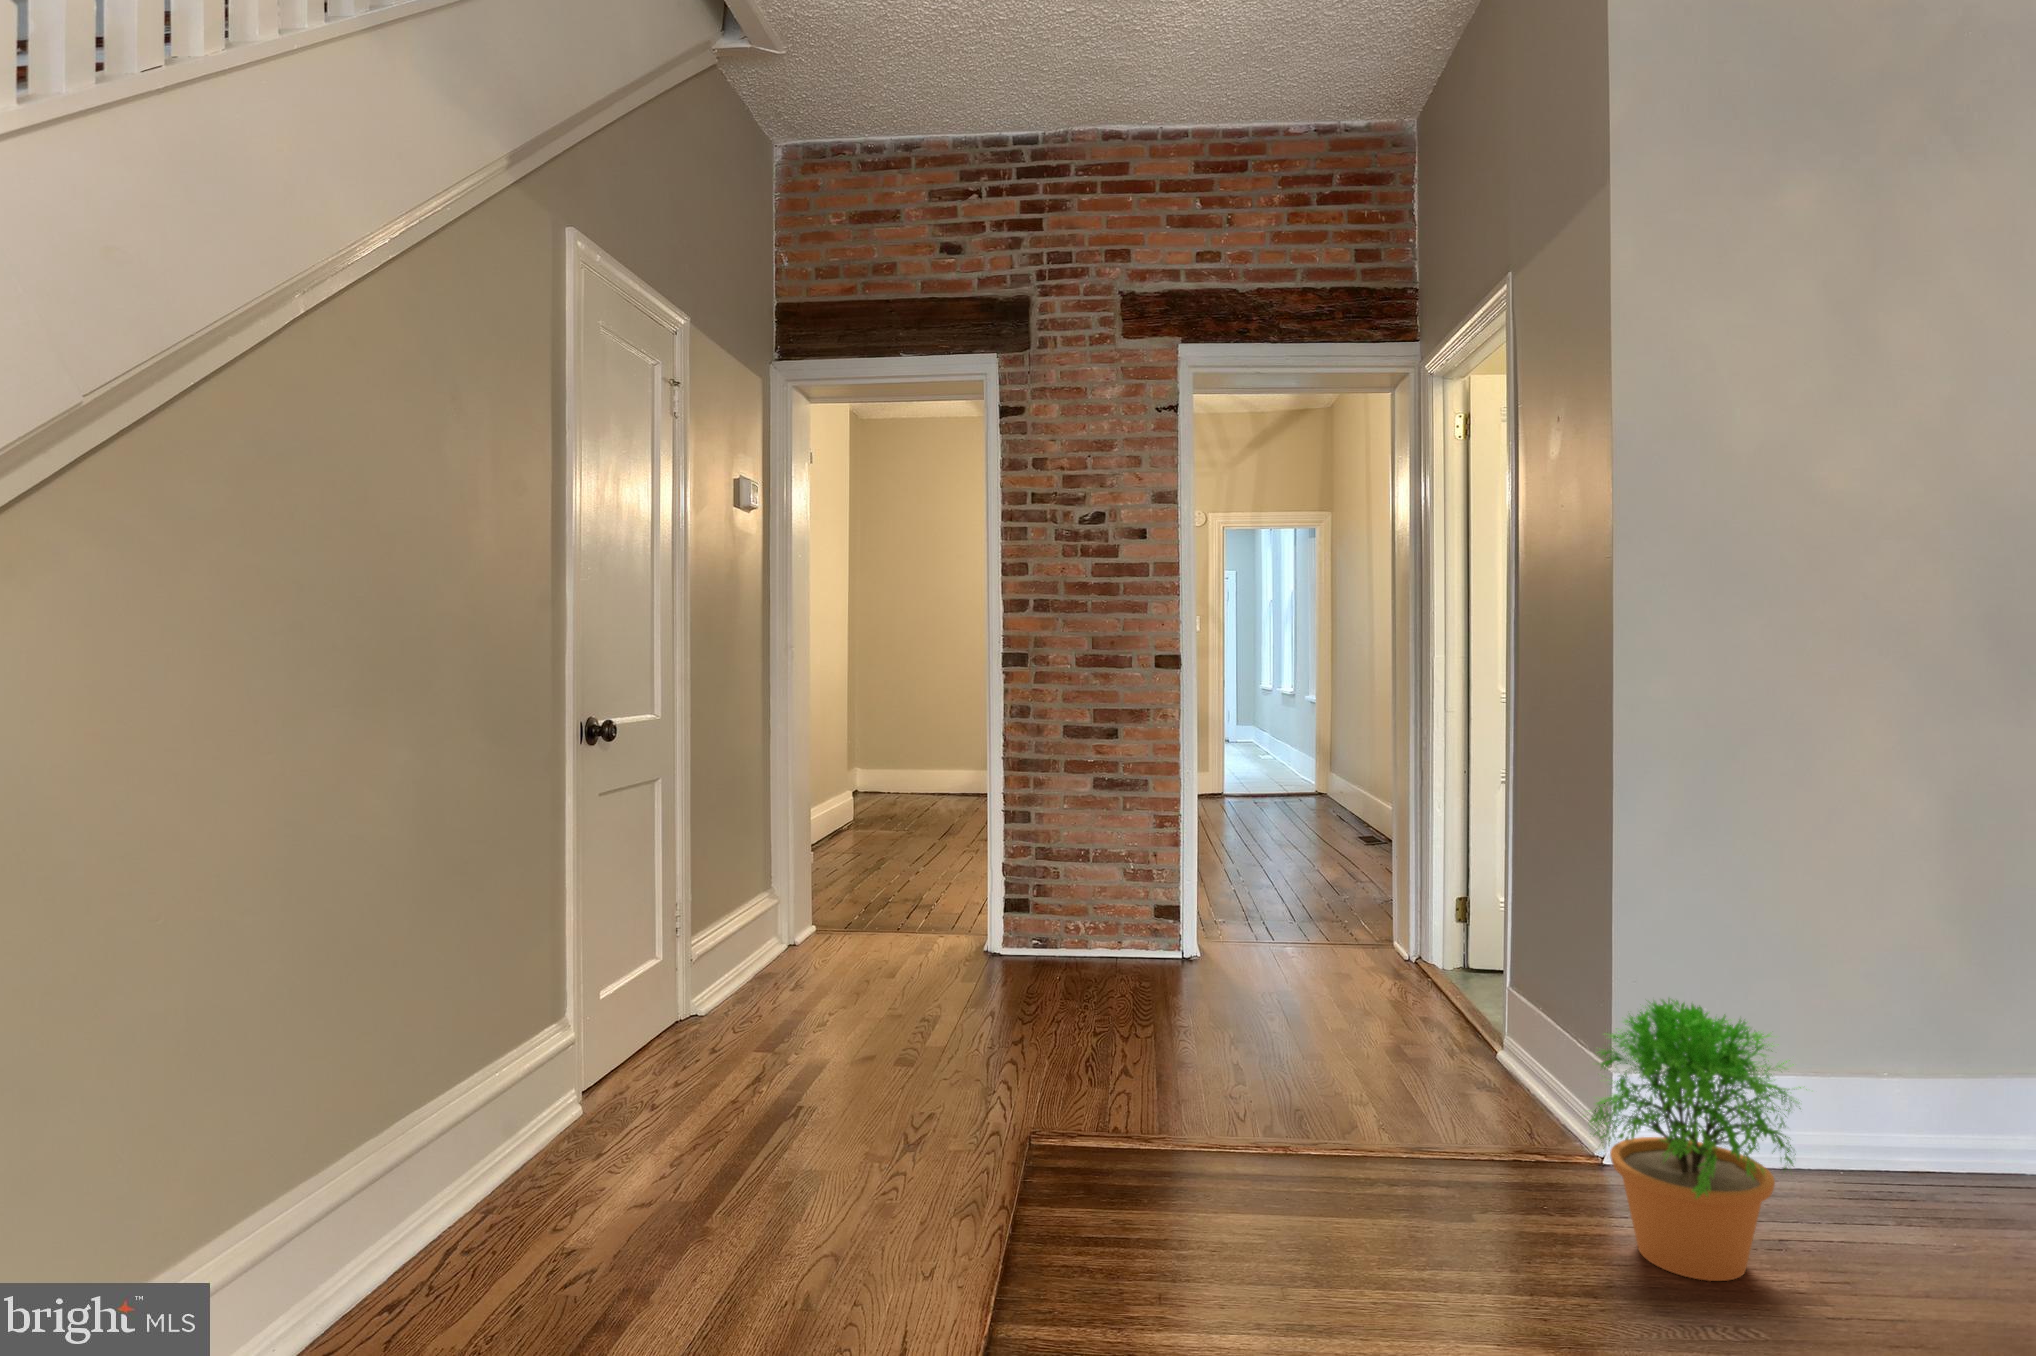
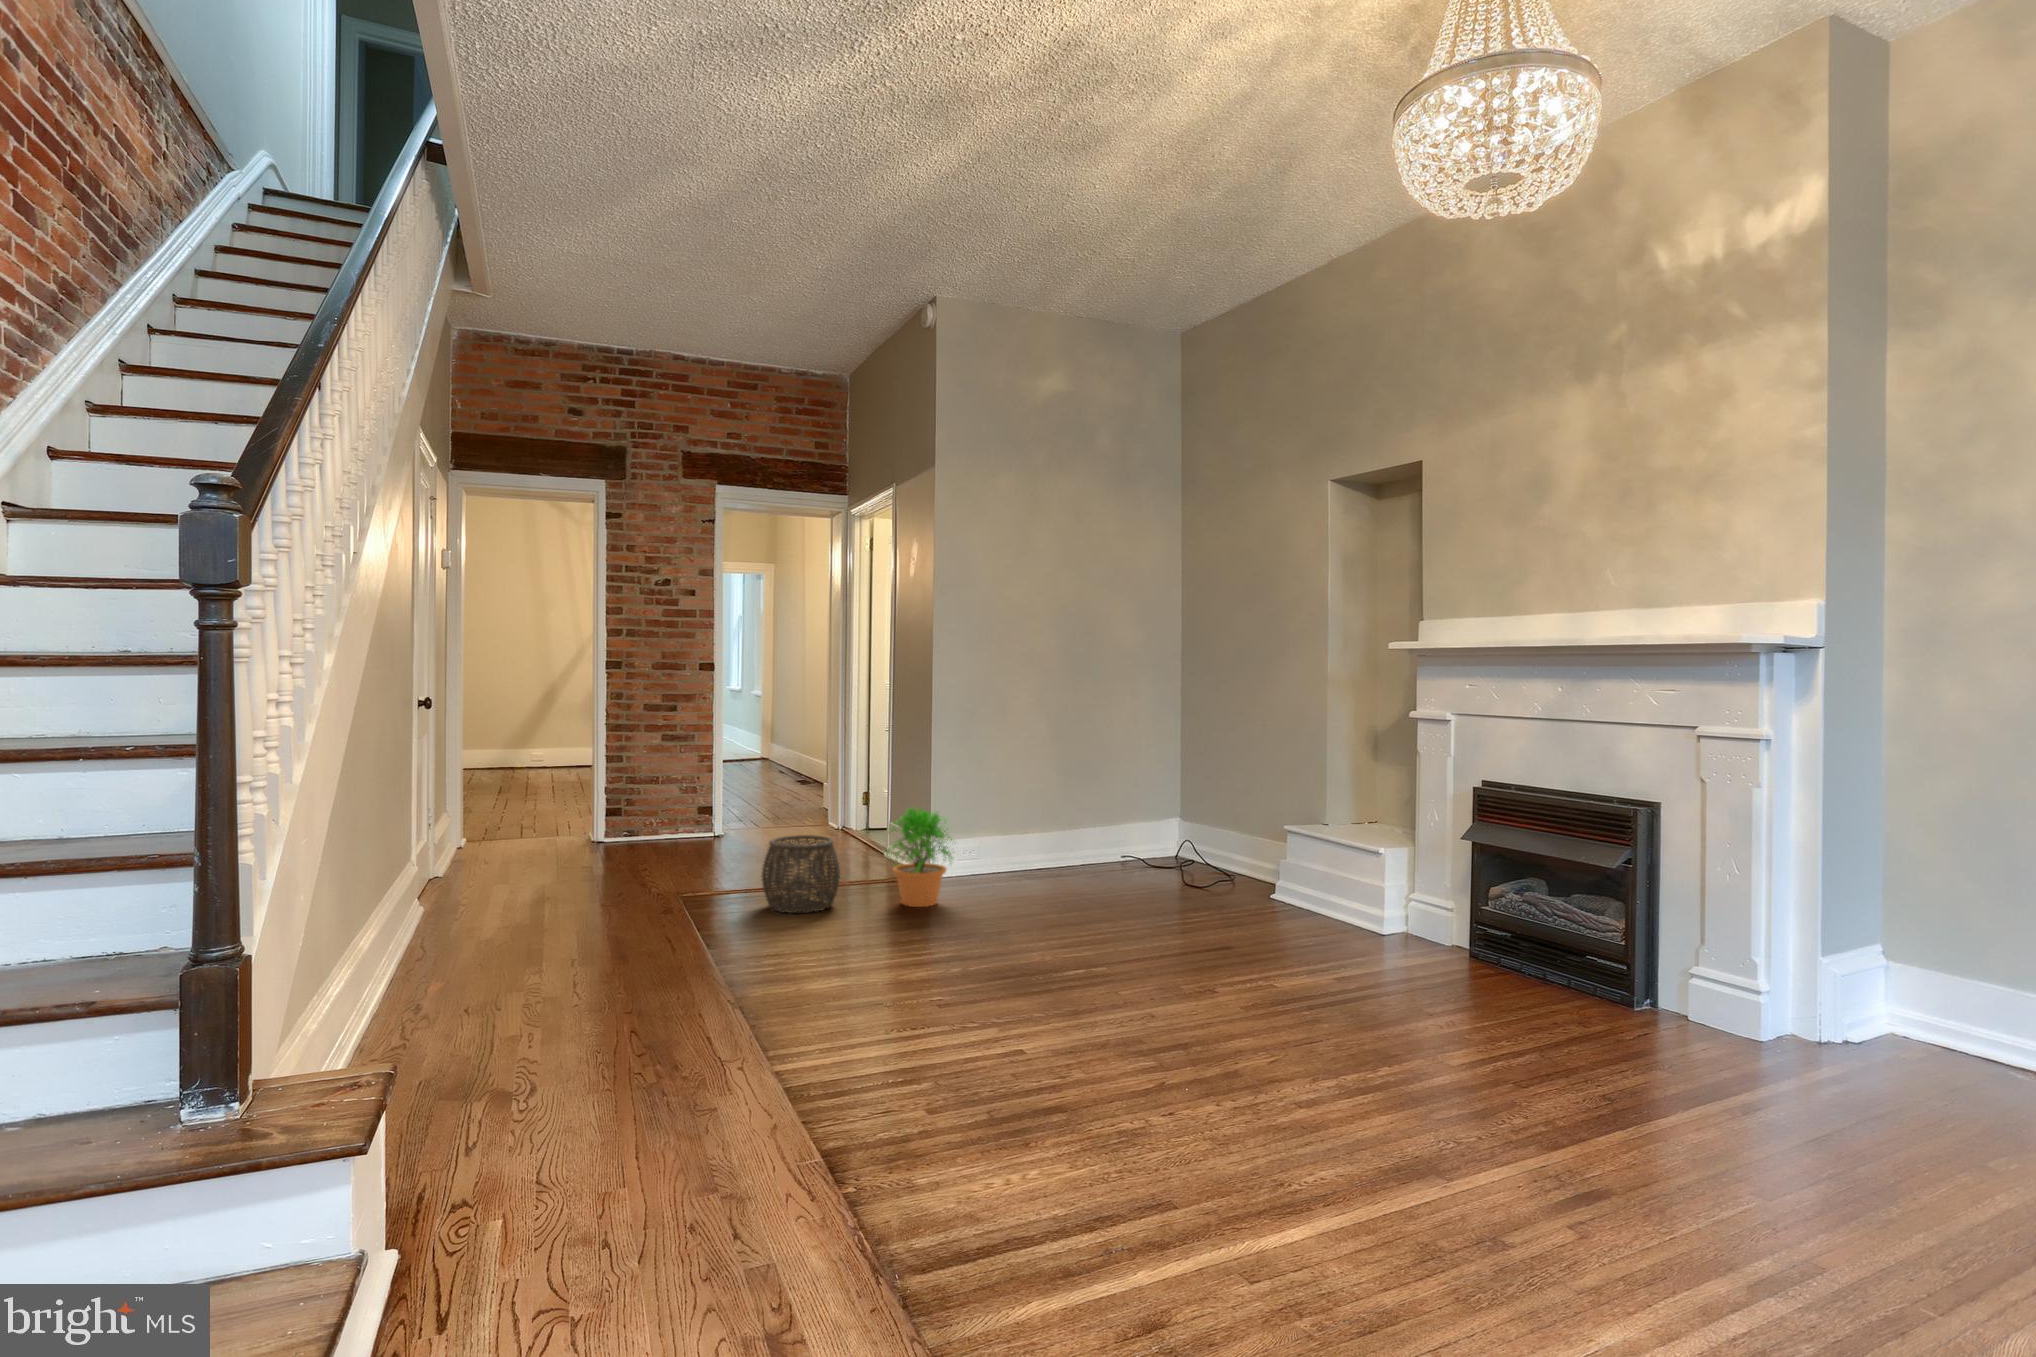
woven basket: none [1271,1037,1471,1257] -> present [762,835,840,913]

